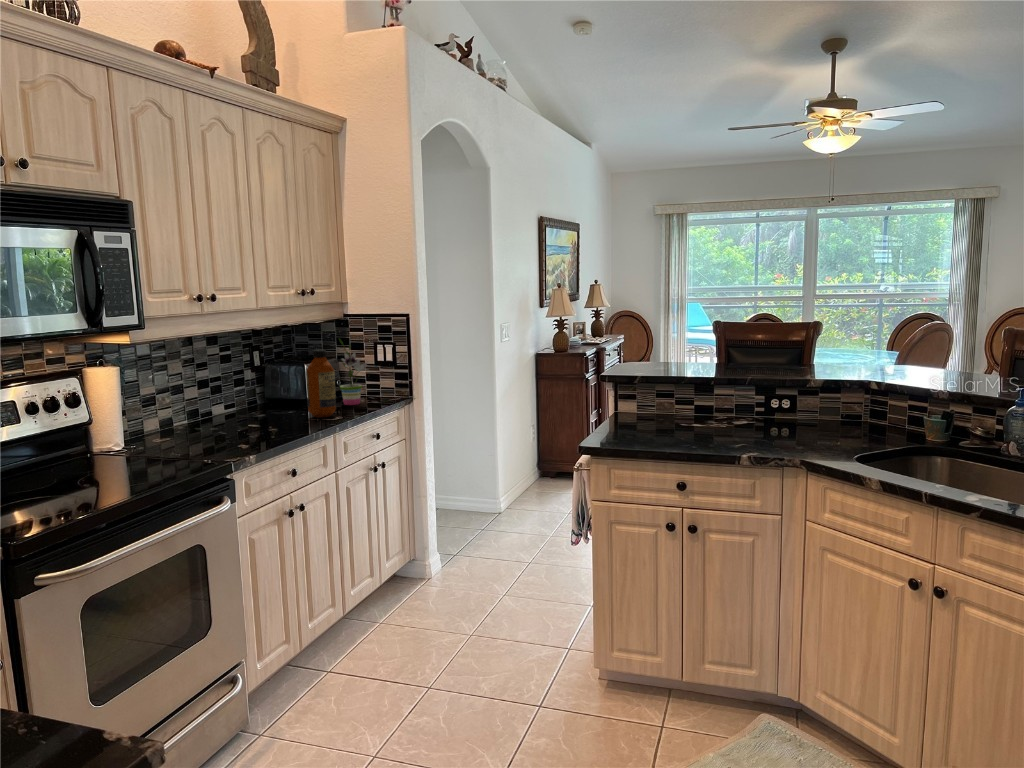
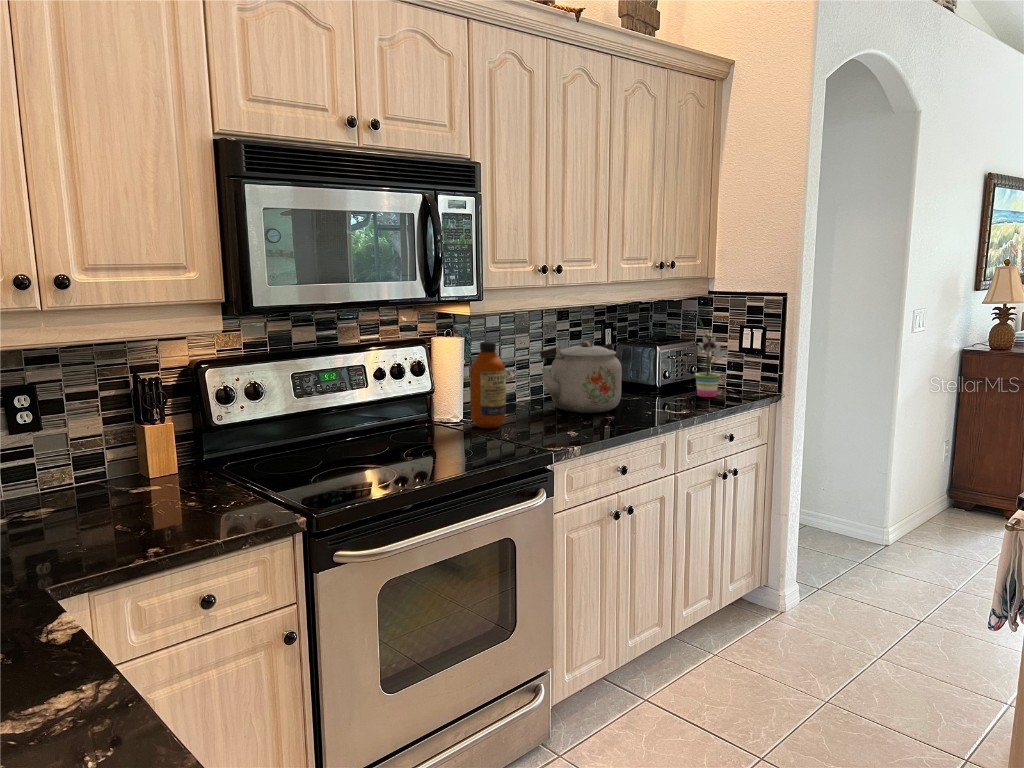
bottle: present [306,350,336,418] -> present [470,341,506,428]
kettle: none [197,363,279,429] -> present [540,341,622,413]

